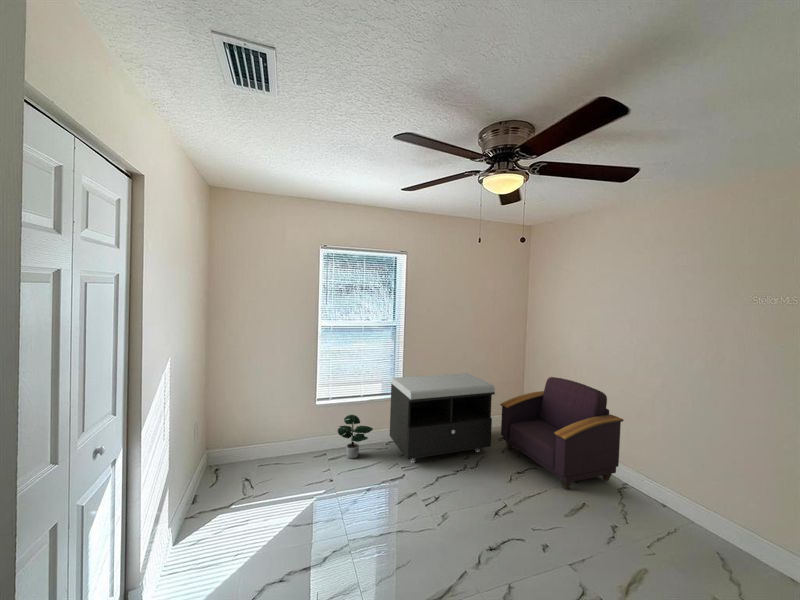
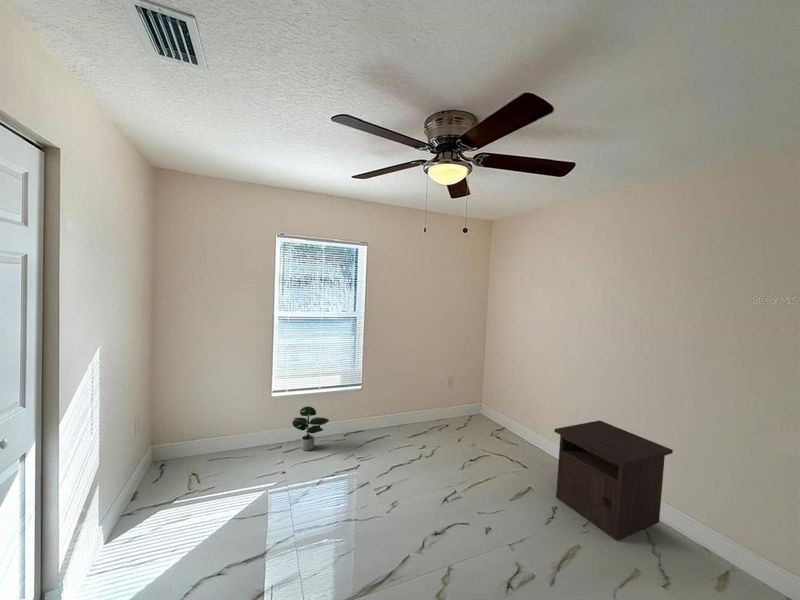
storage bench: present [390,373,495,463] -> none [347,364,452,453]
armchair: present [500,377,624,489] -> none [458,368,571,475]
nightstand: none [610,434,746,564] -> present [554,420,673,540]

